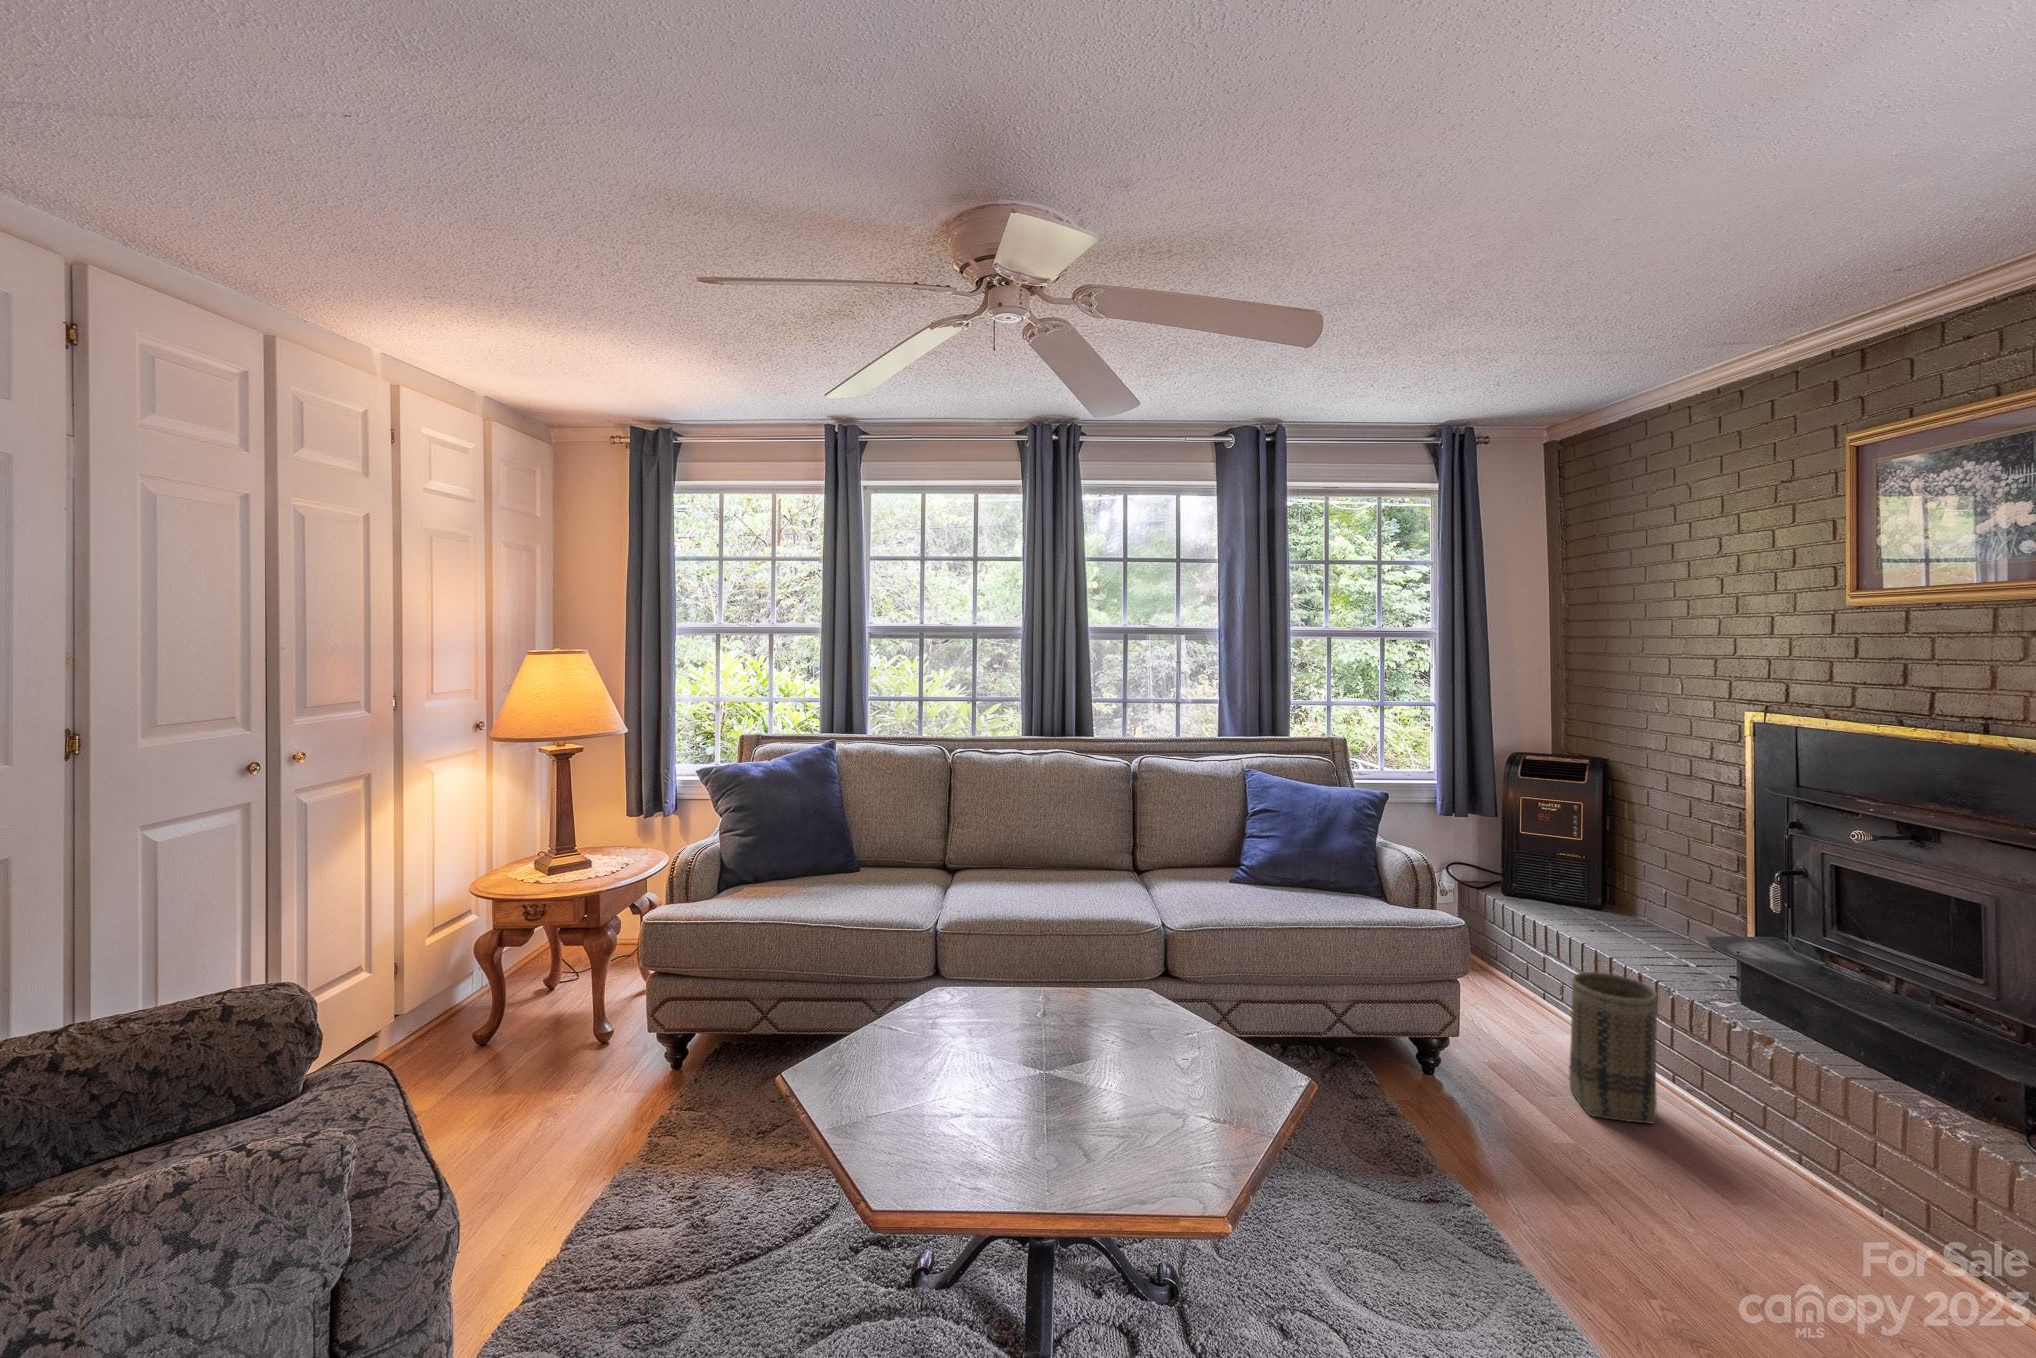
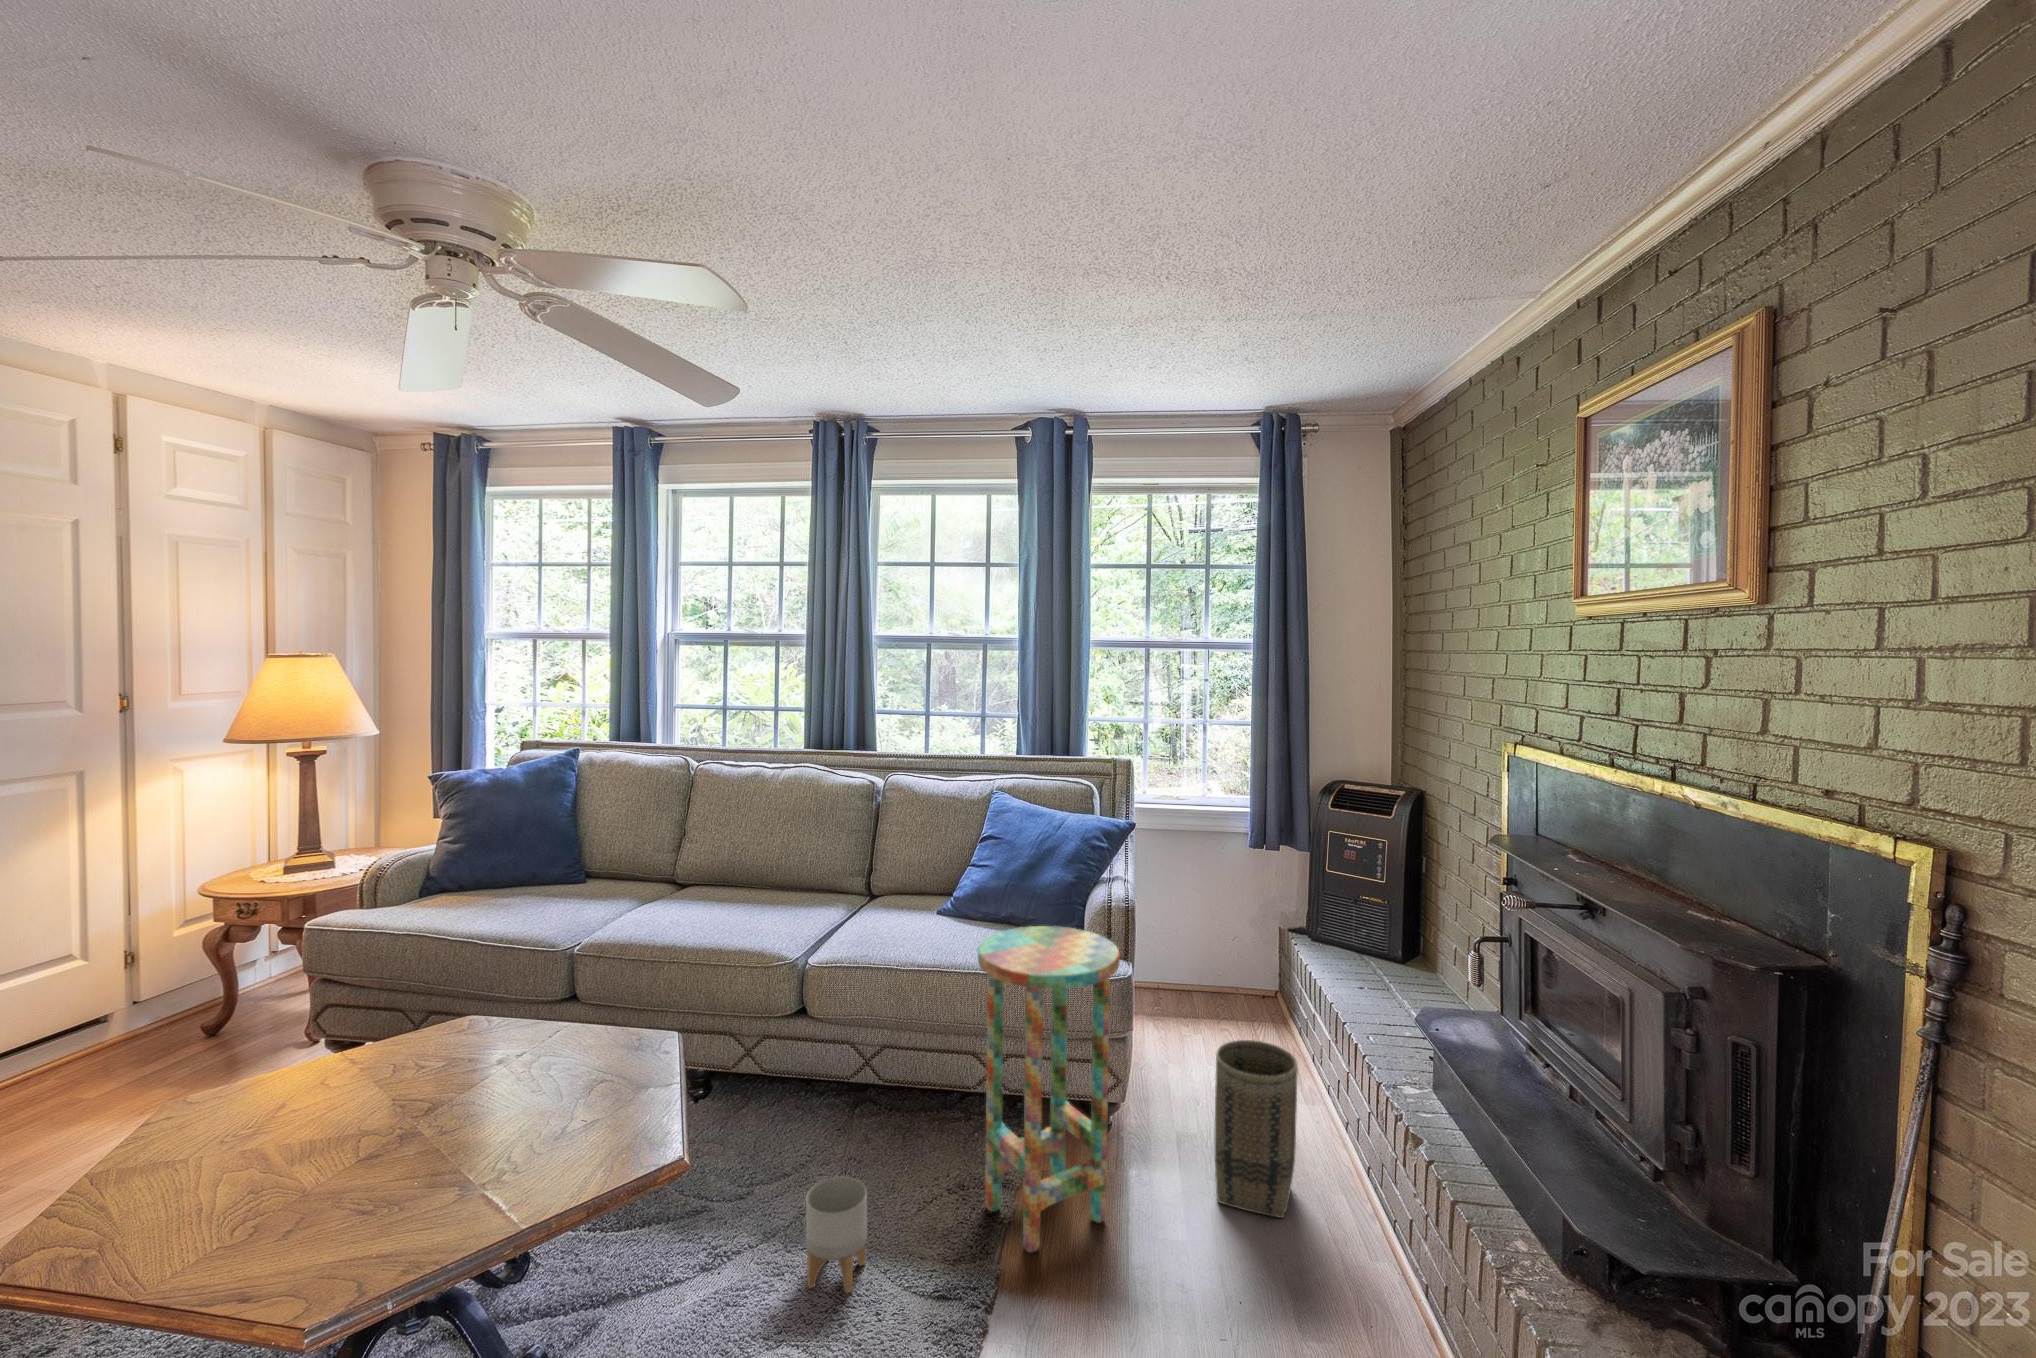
side table: none [1395,877,1540,1168] -> present [978,926,1120,1253]
planter: none [1309,1110,1368,1215] -> present [806,1176,867,1293]

